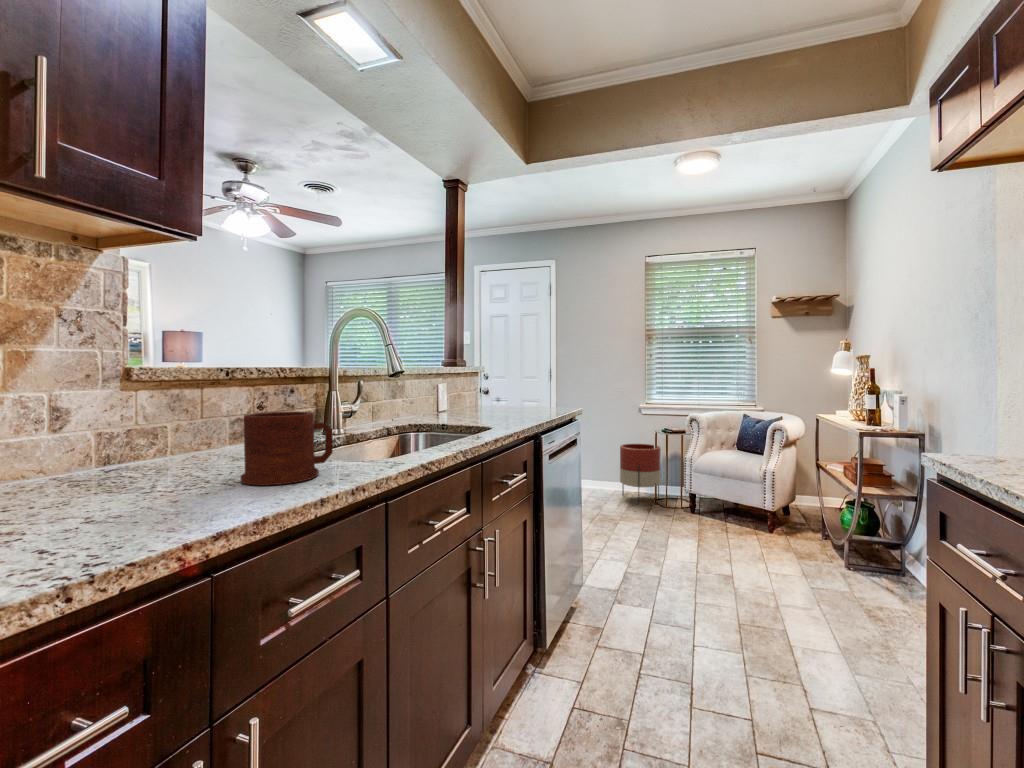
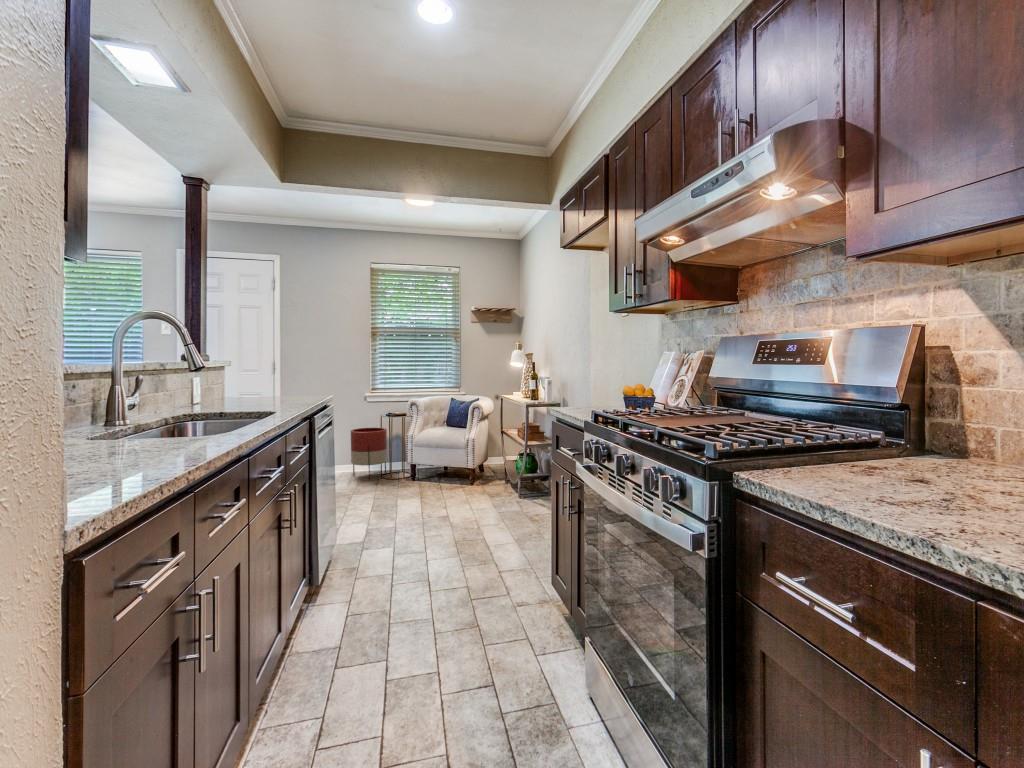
mug: present [241,412,333,485] -> none [122,398,194,452]

